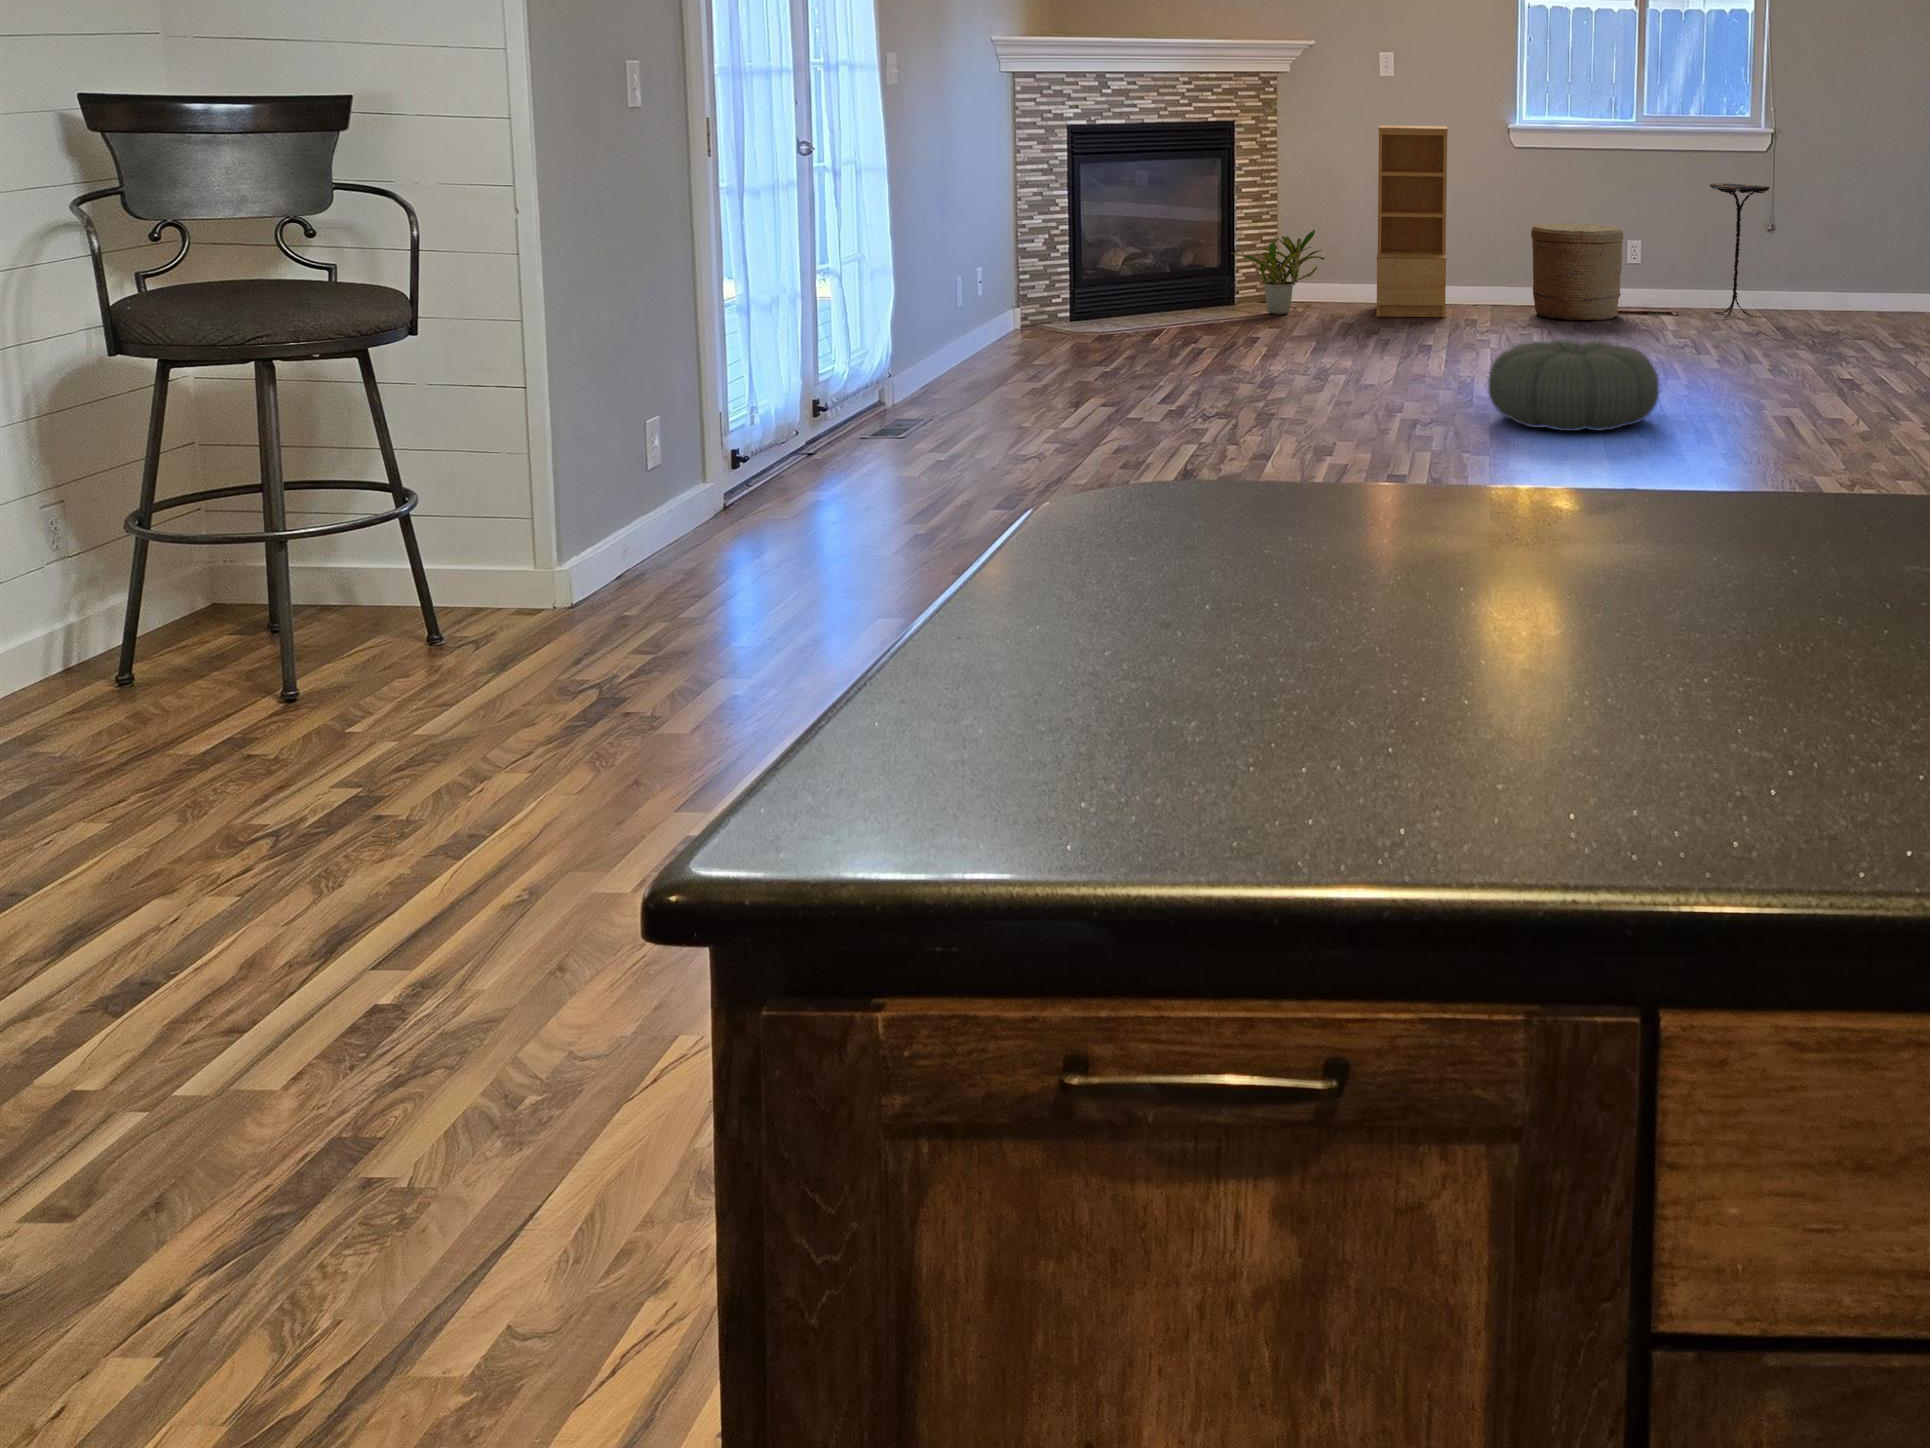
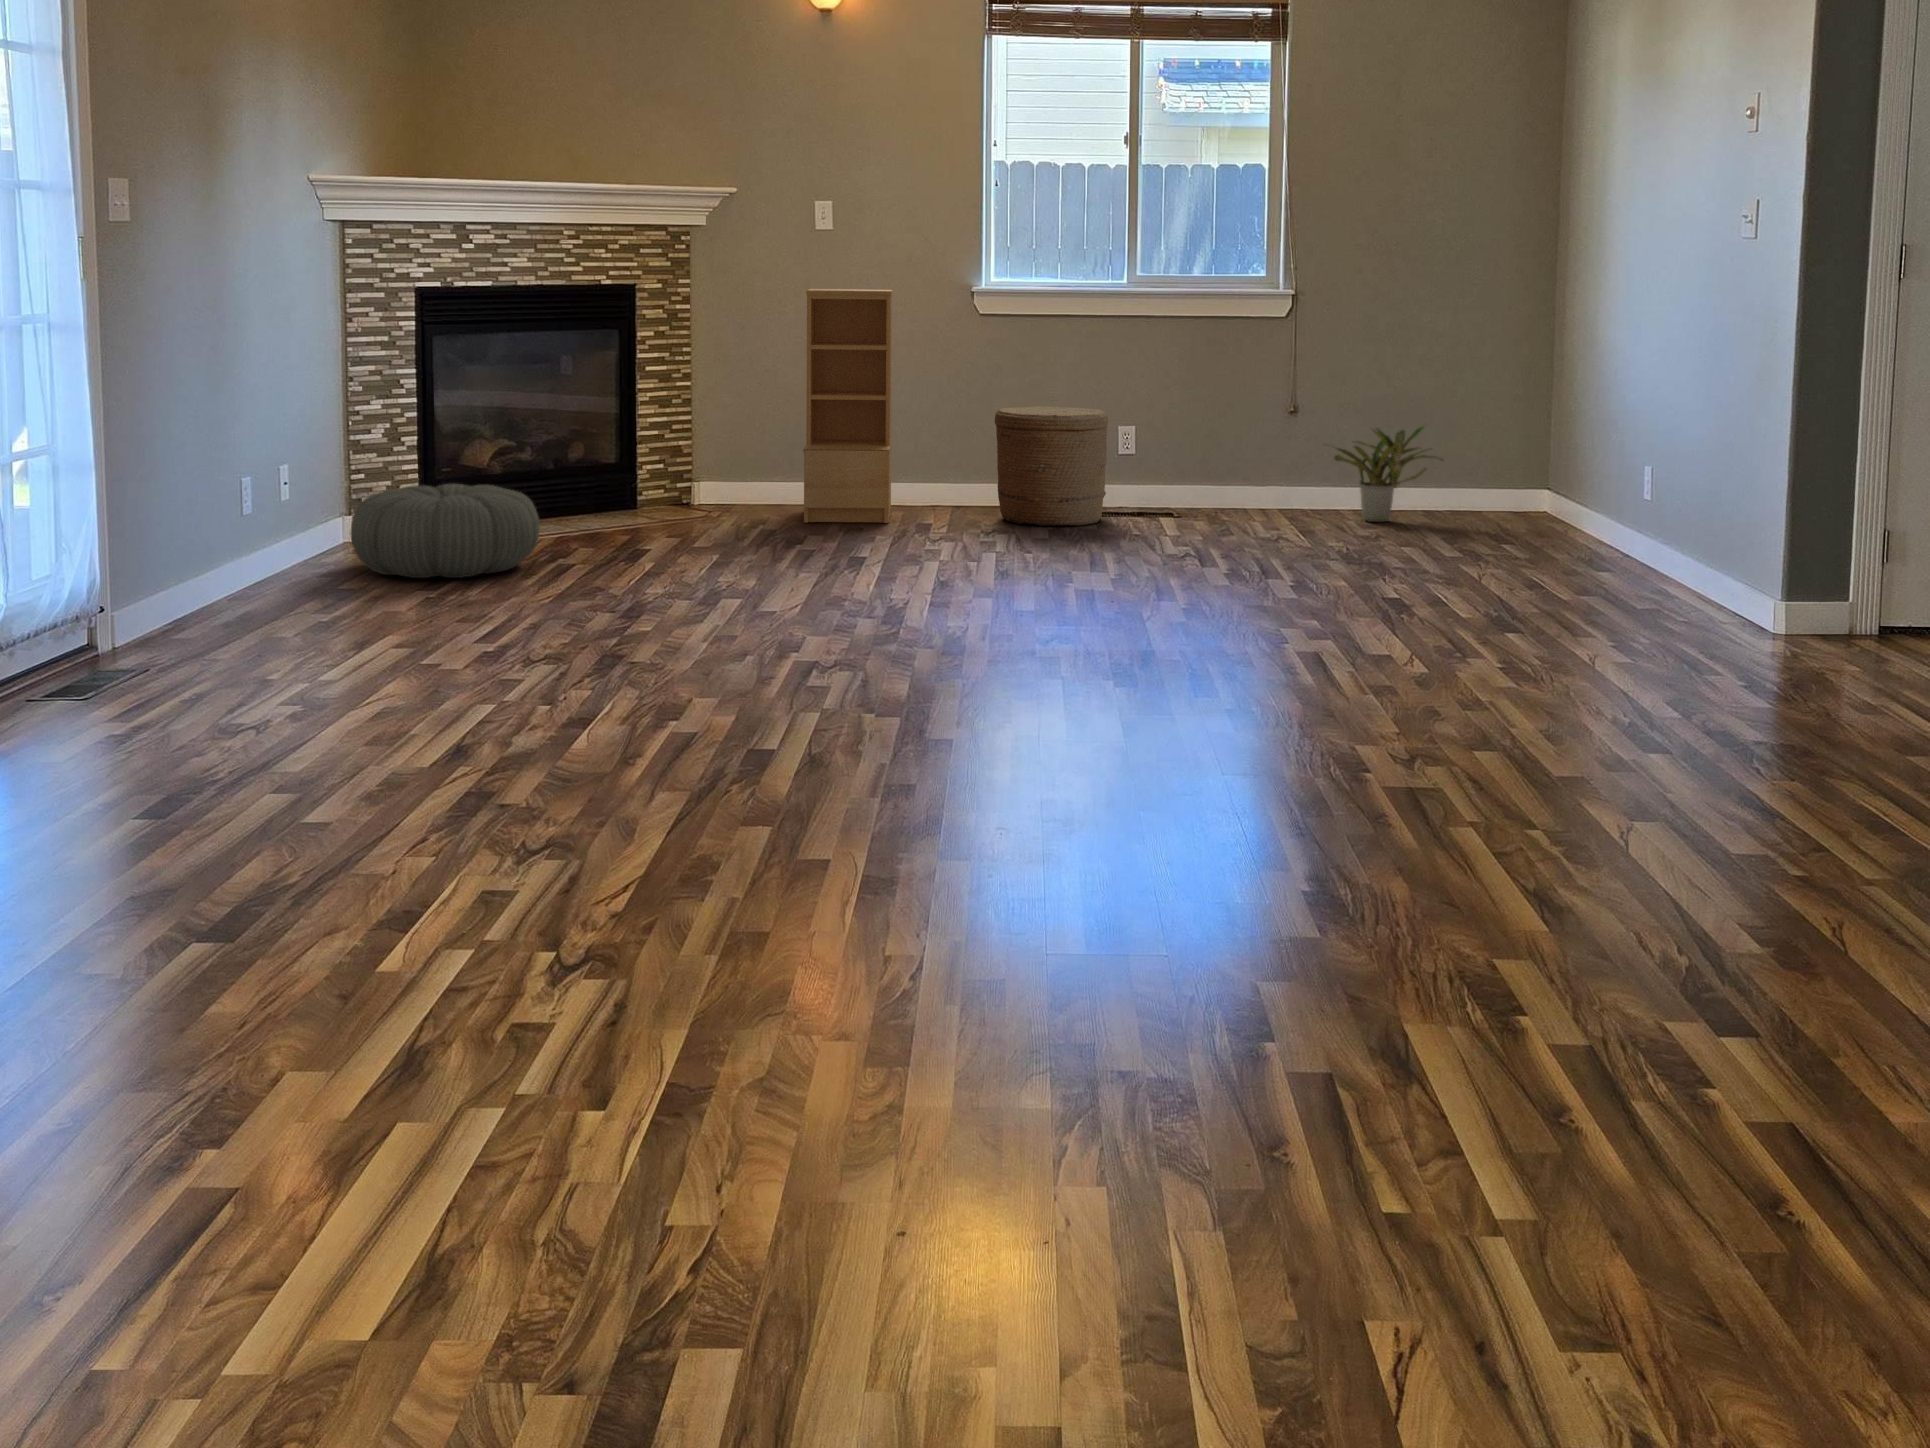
side table: present [1710,183,1770,318] -> none [1214,356,1288,523]
potted plant: present [1231,230,1324,315] -> present [1332,426,1442,522]
pouf: present [1488,340,1659,431] -> present [351,484,540,578]

